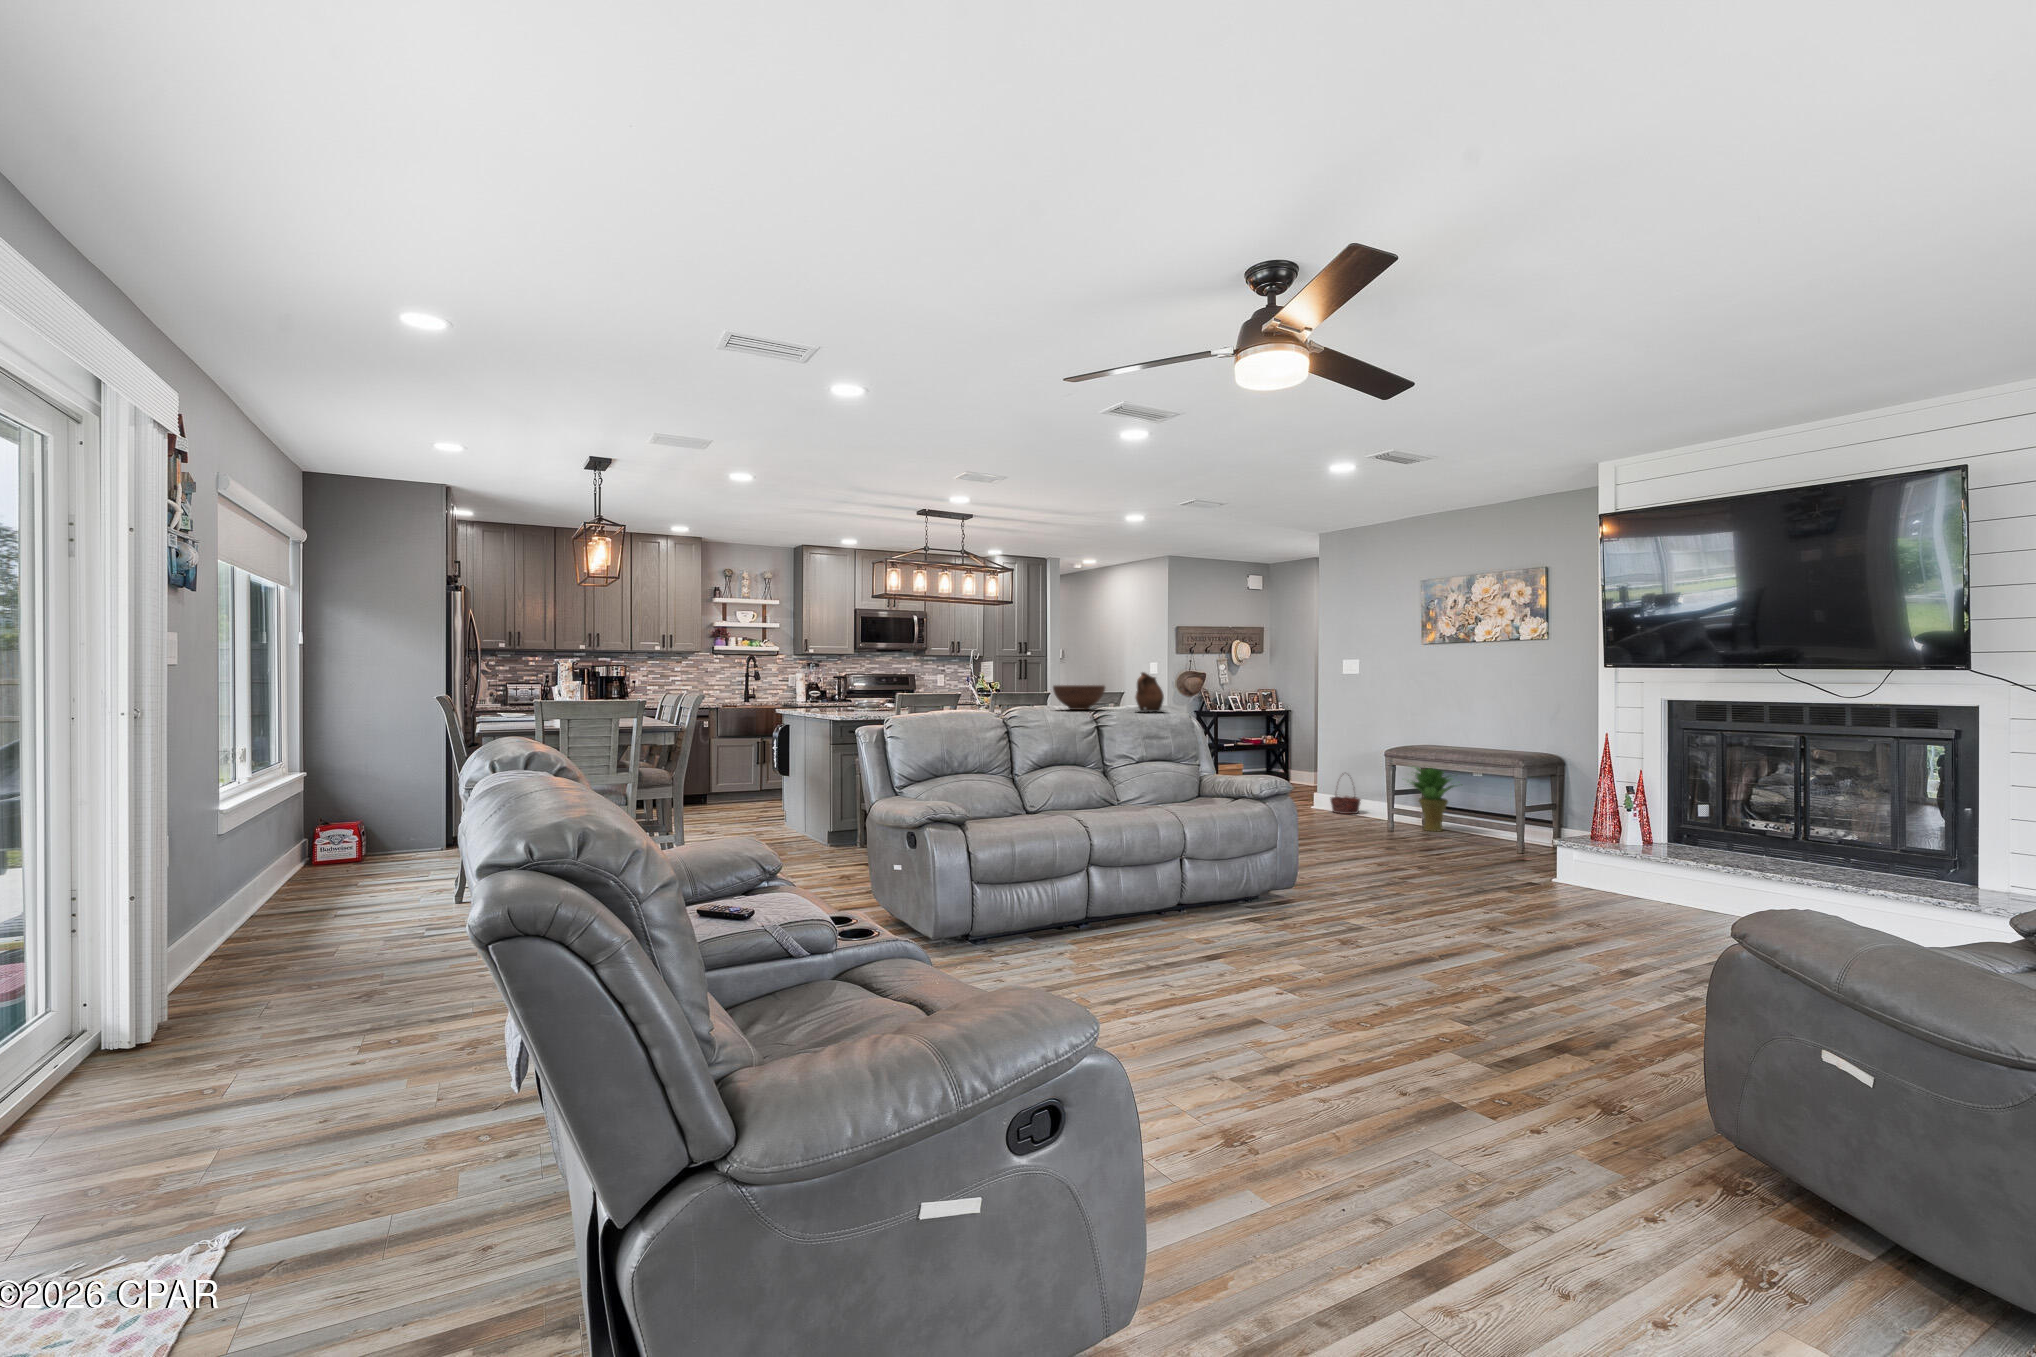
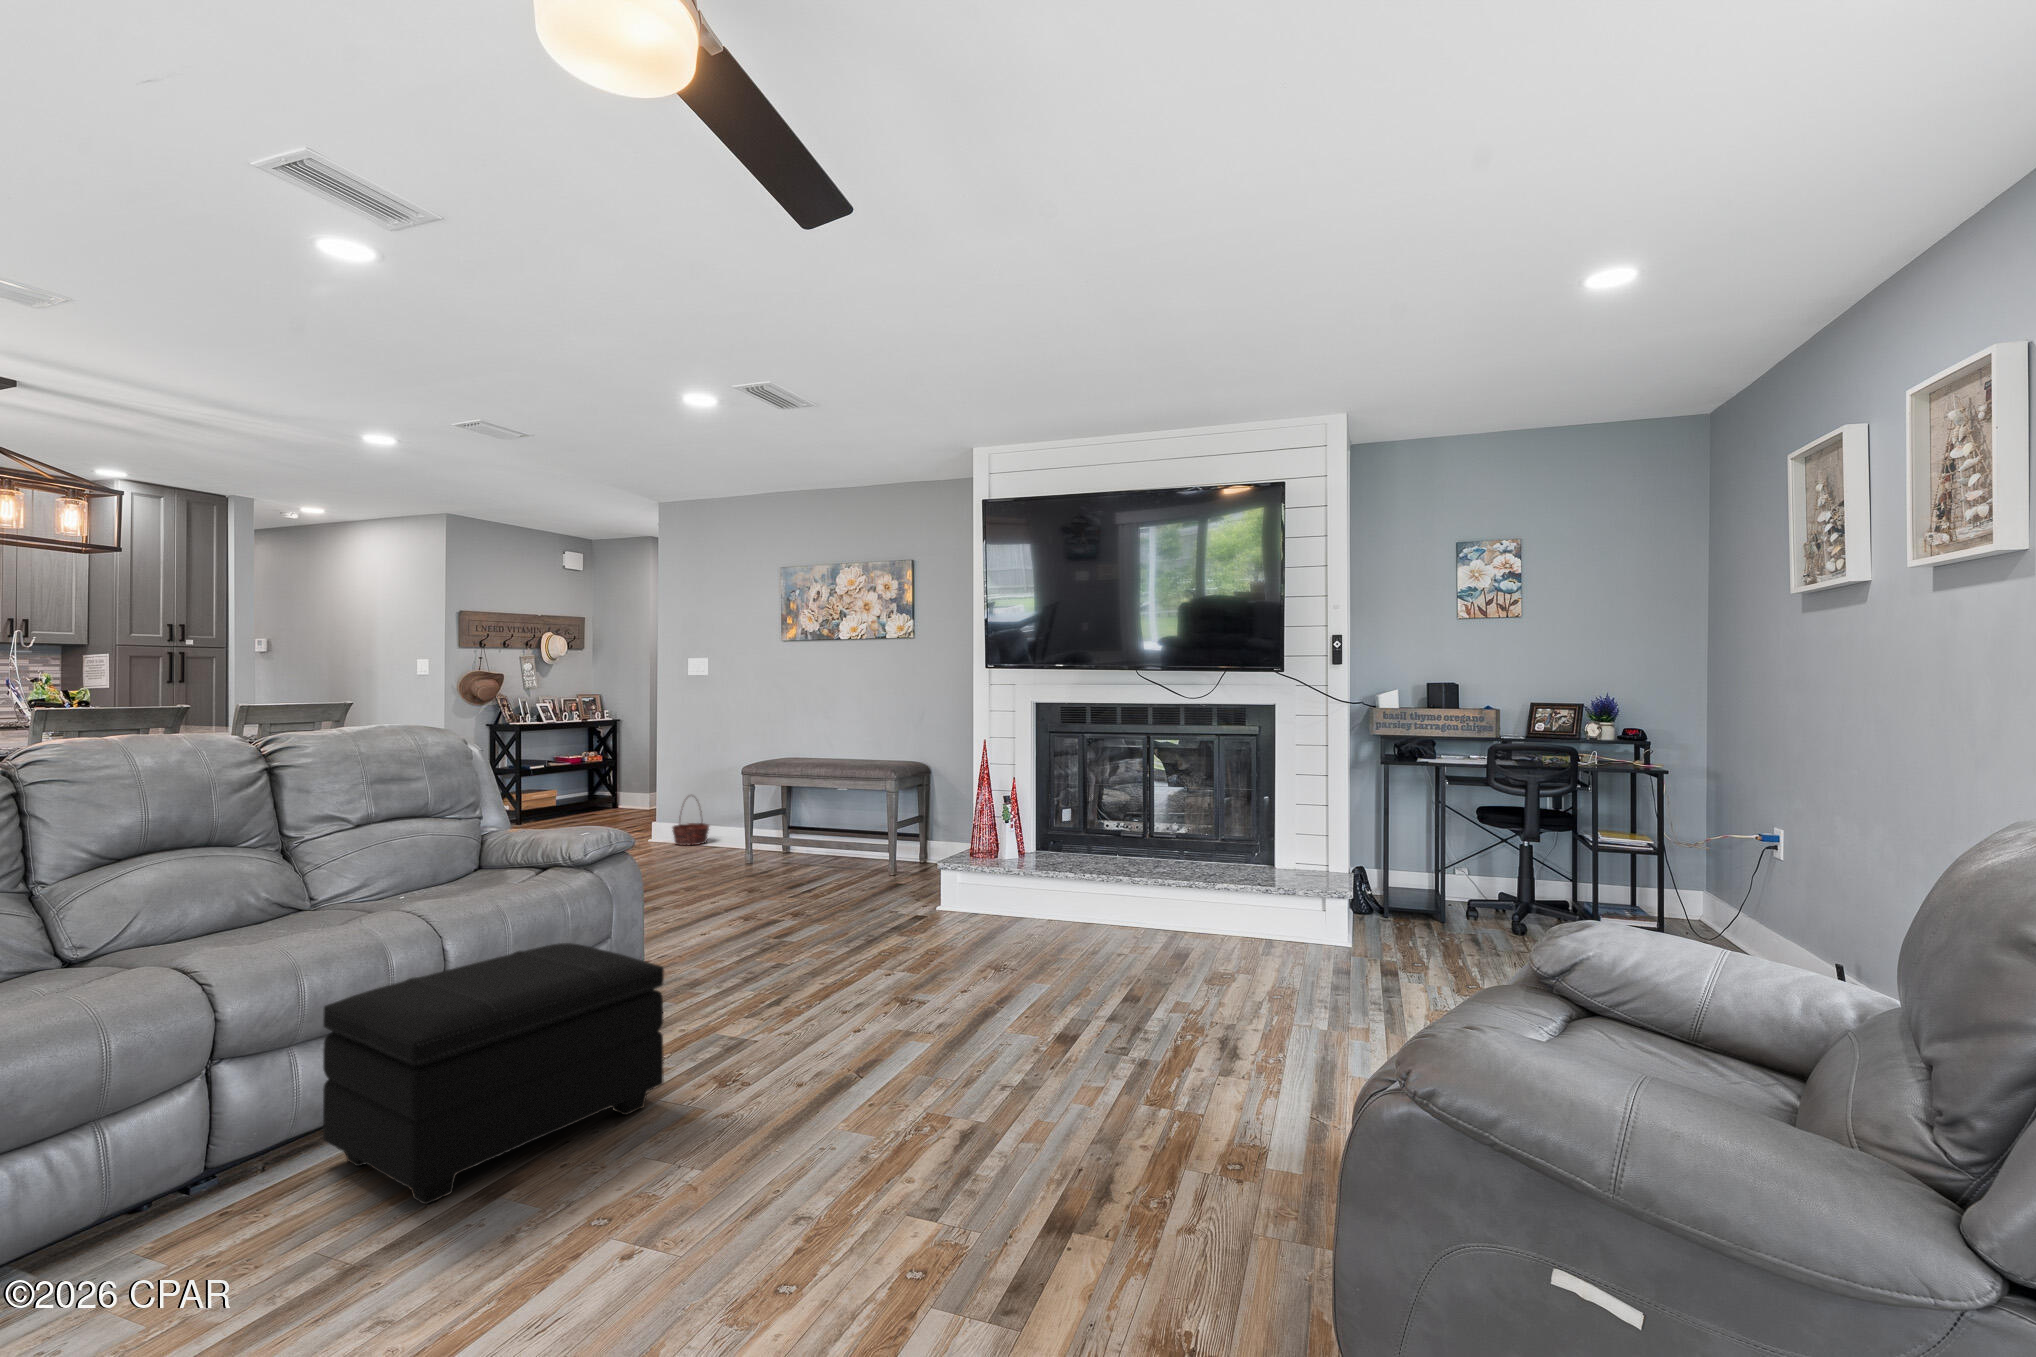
ceramic pitcher: present [1135,672,1164,712] -> none [357,670,425,735]
fruit bowl: present [1053,685,1105,710] -> none [191,692,307,735]
potted plant: present [1410,767,1454,831] -> none [759,767,828,858]
footstool: none [1132,839,1306,954] -> present [323,943,664,1204]

